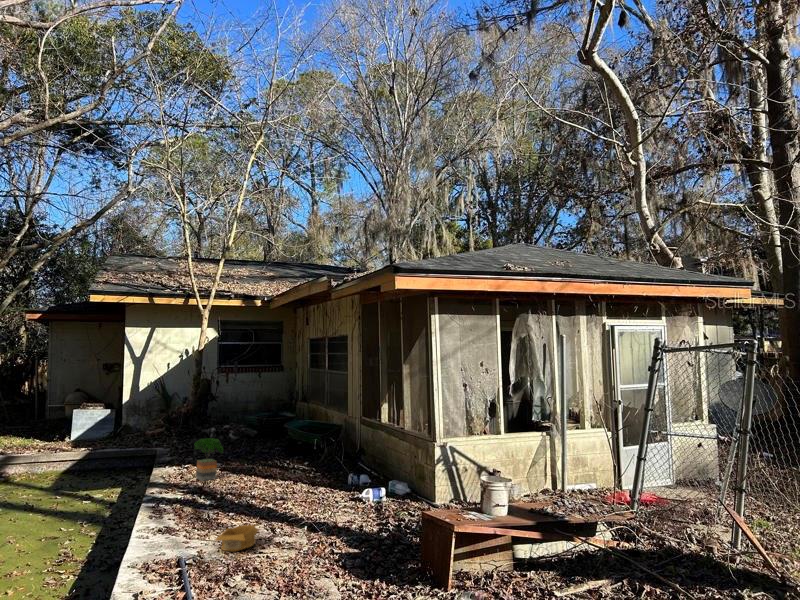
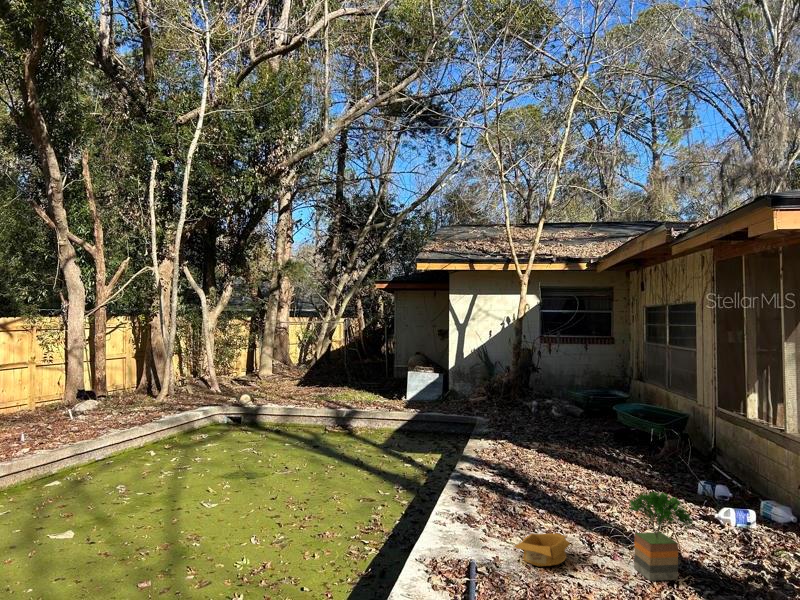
potted tree: present [195,438,223,481] -> present [629,492,693,581]

